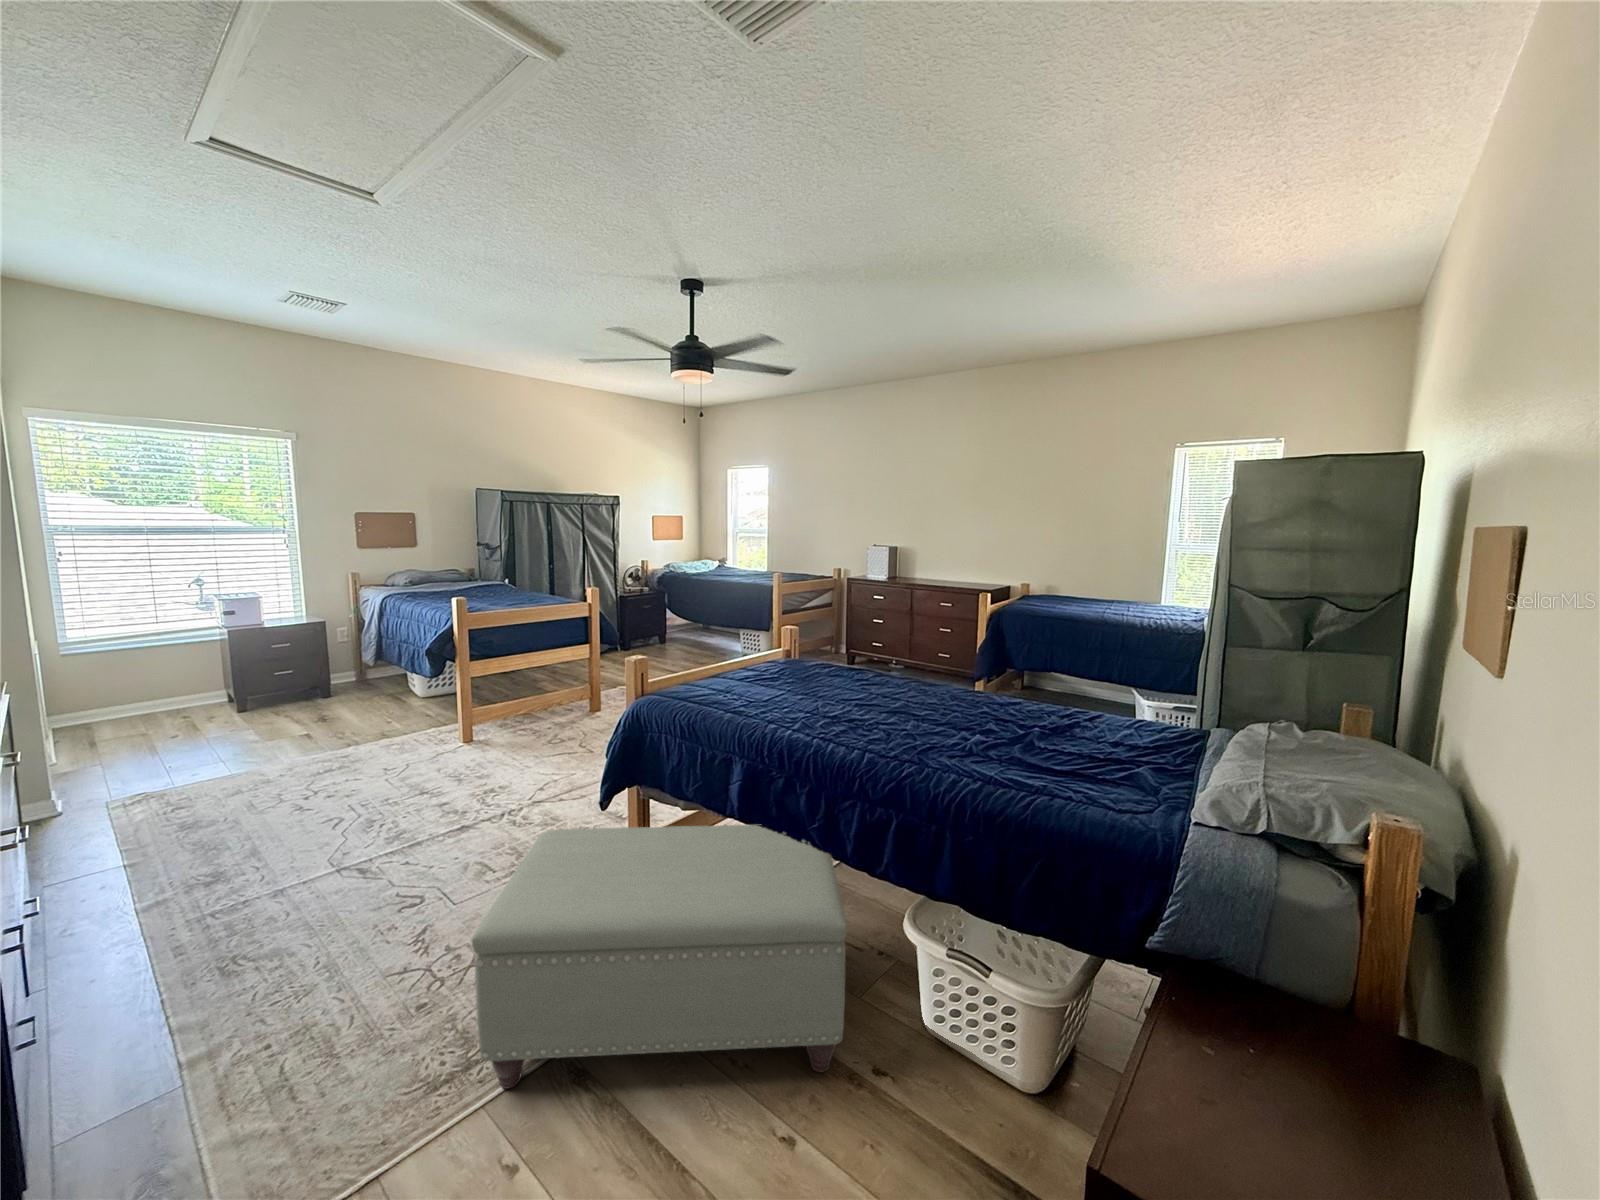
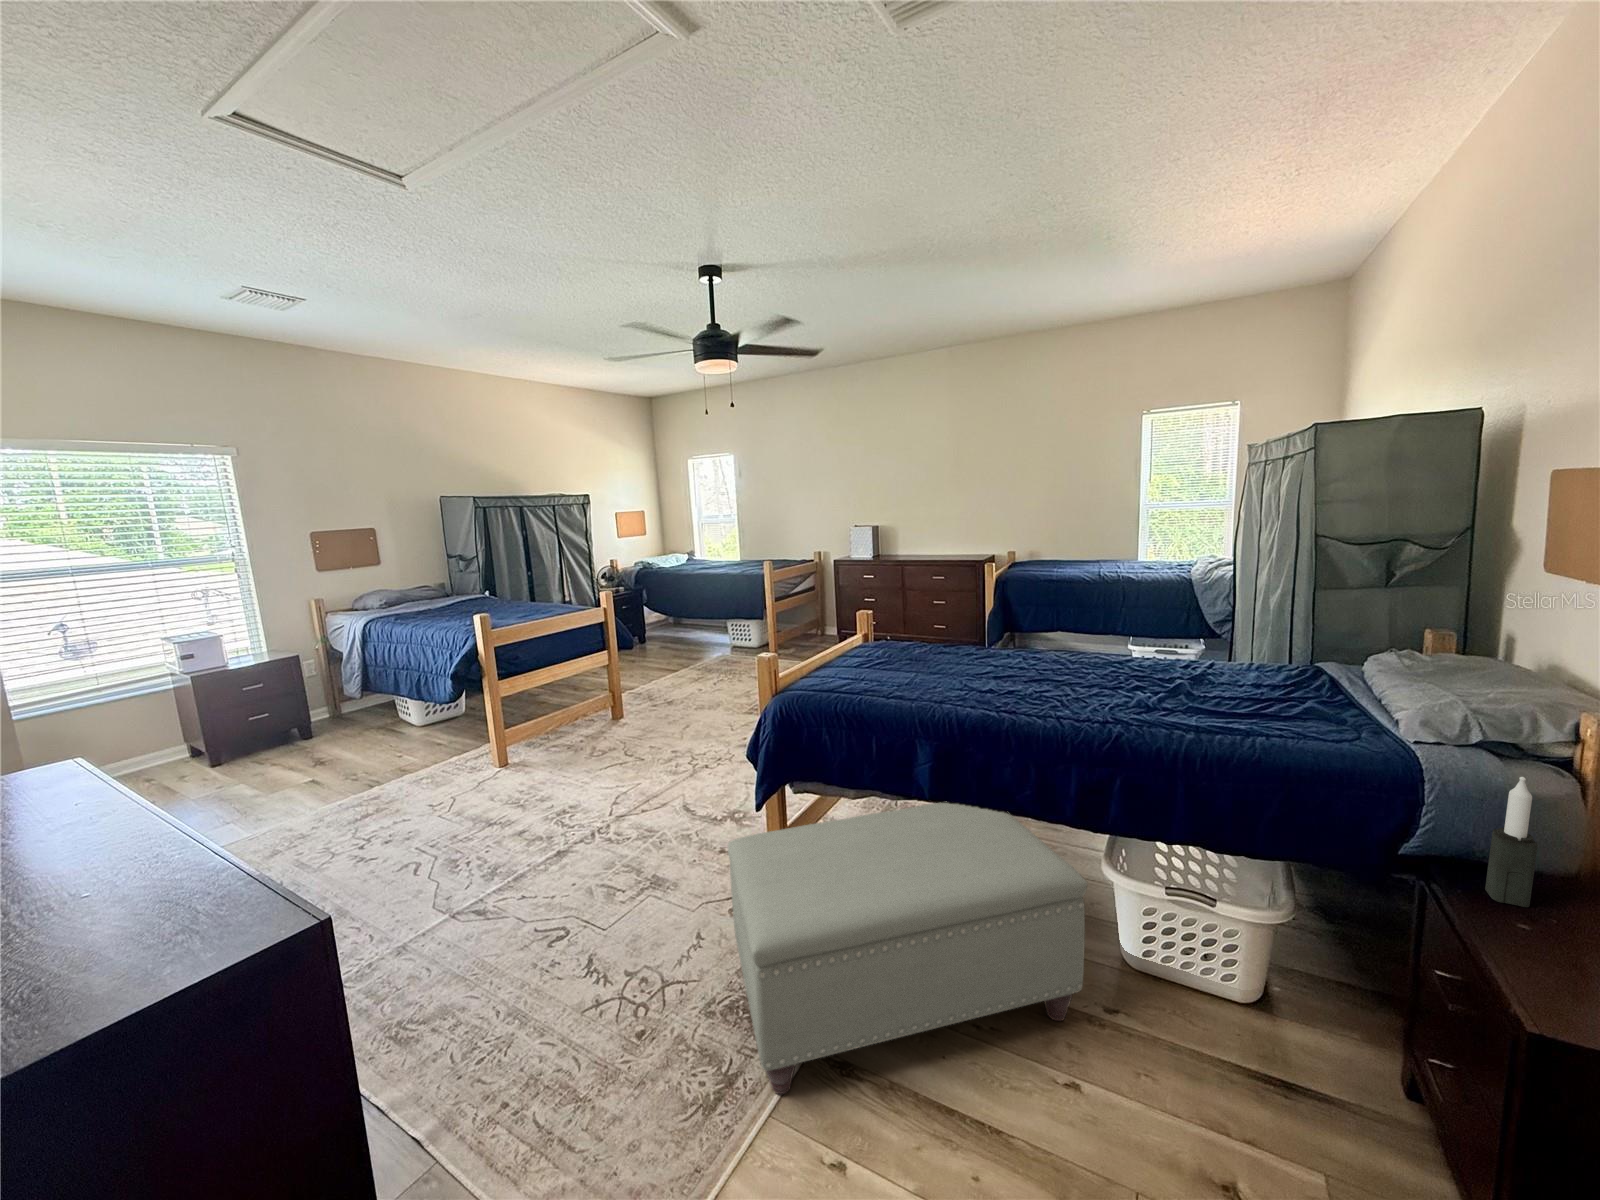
candle: none [1202,871,1249,1028] -> present [1485,777,1538,907]

